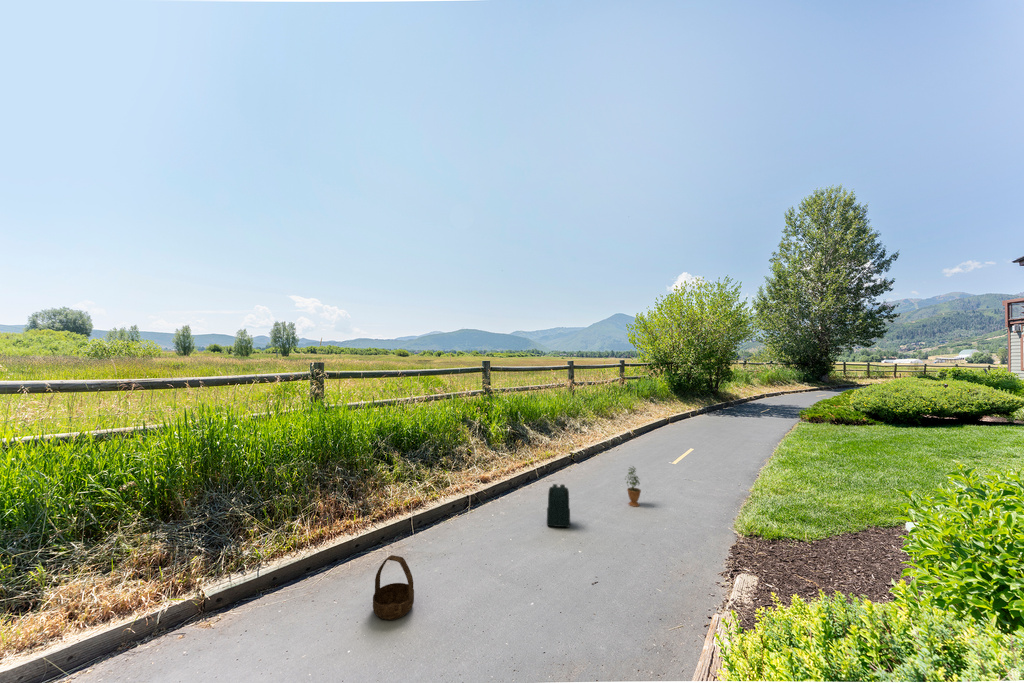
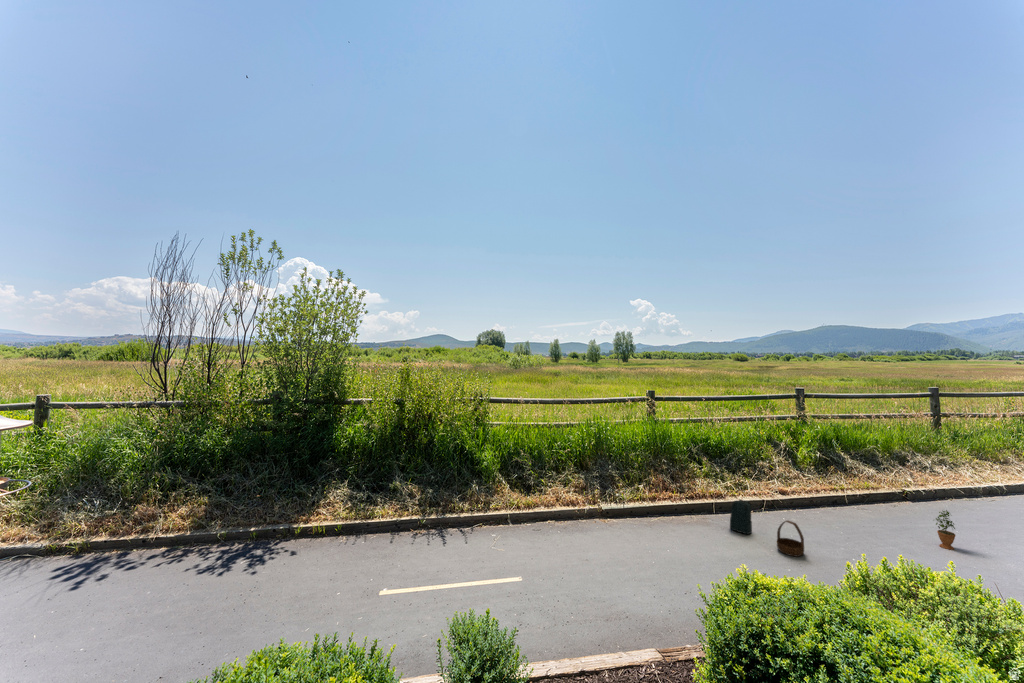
backpack: present [547,484,570,527] -> present [730,499,752,534]
basket: present [373,555,414,620] -> present [777,521,804,556]

